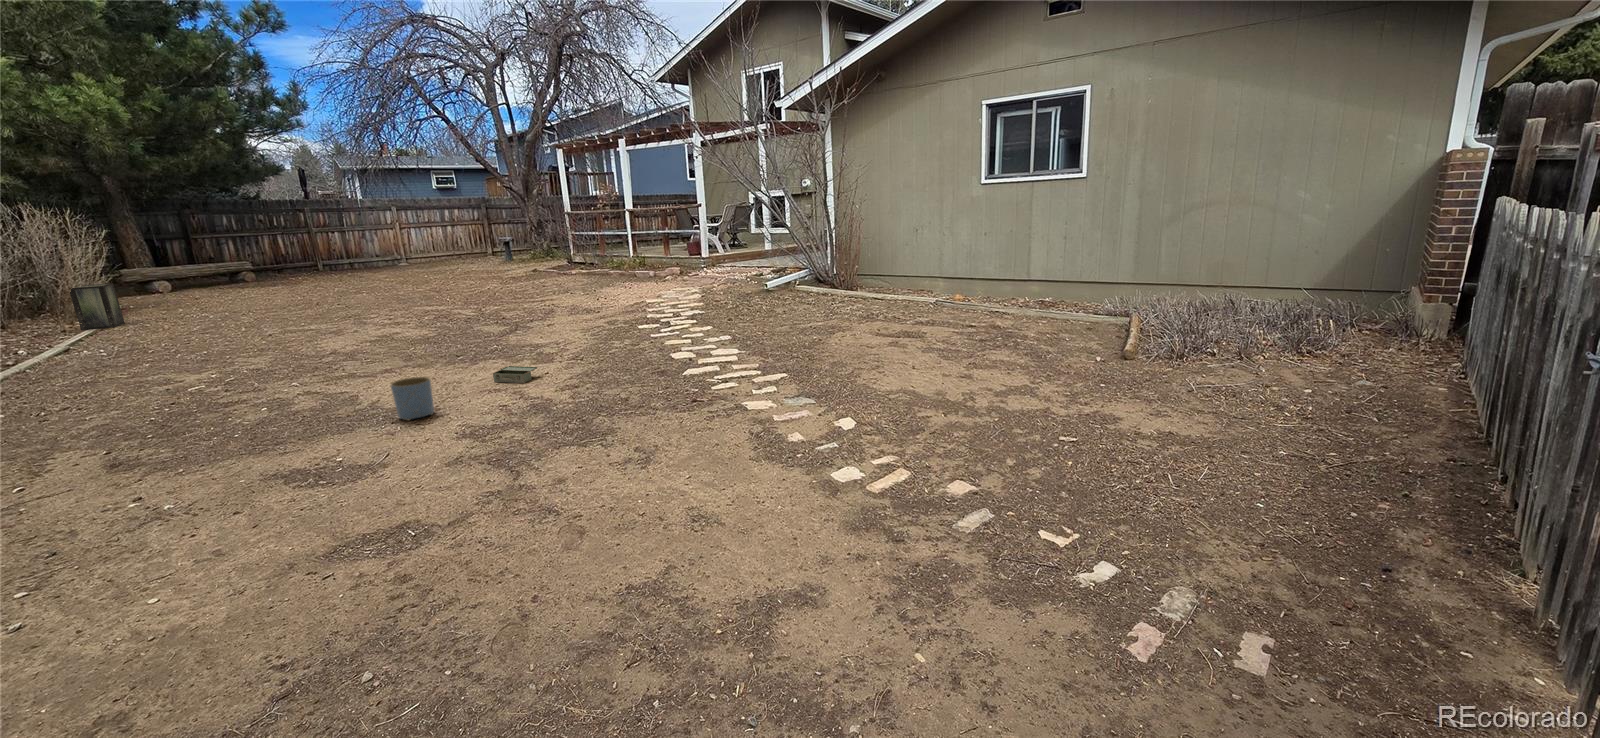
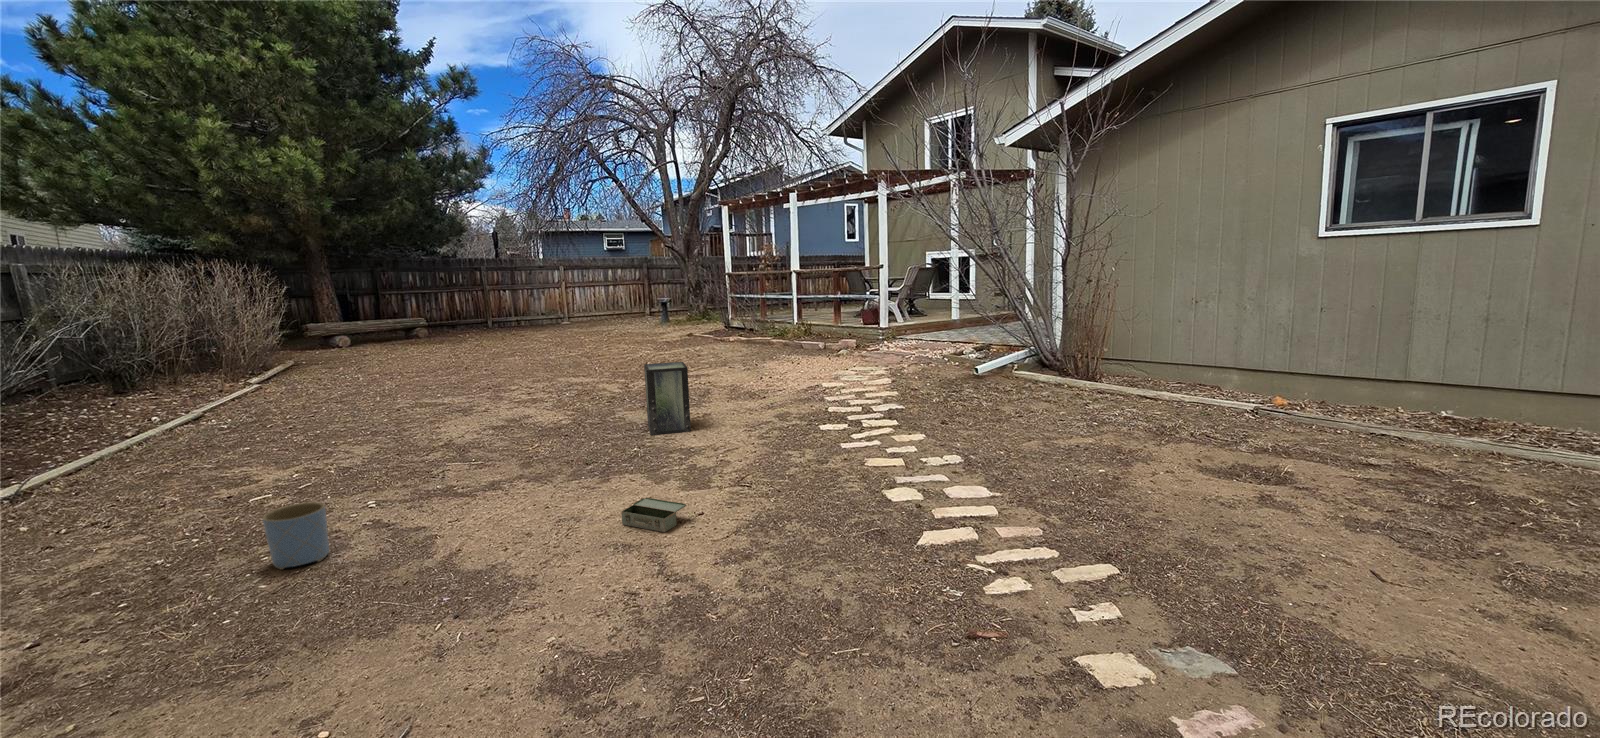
storage box: present [70,283,125,330] -> present [644,362,691,435]
planter: present [391,377,434,421] -> present [262,502,329,570]

